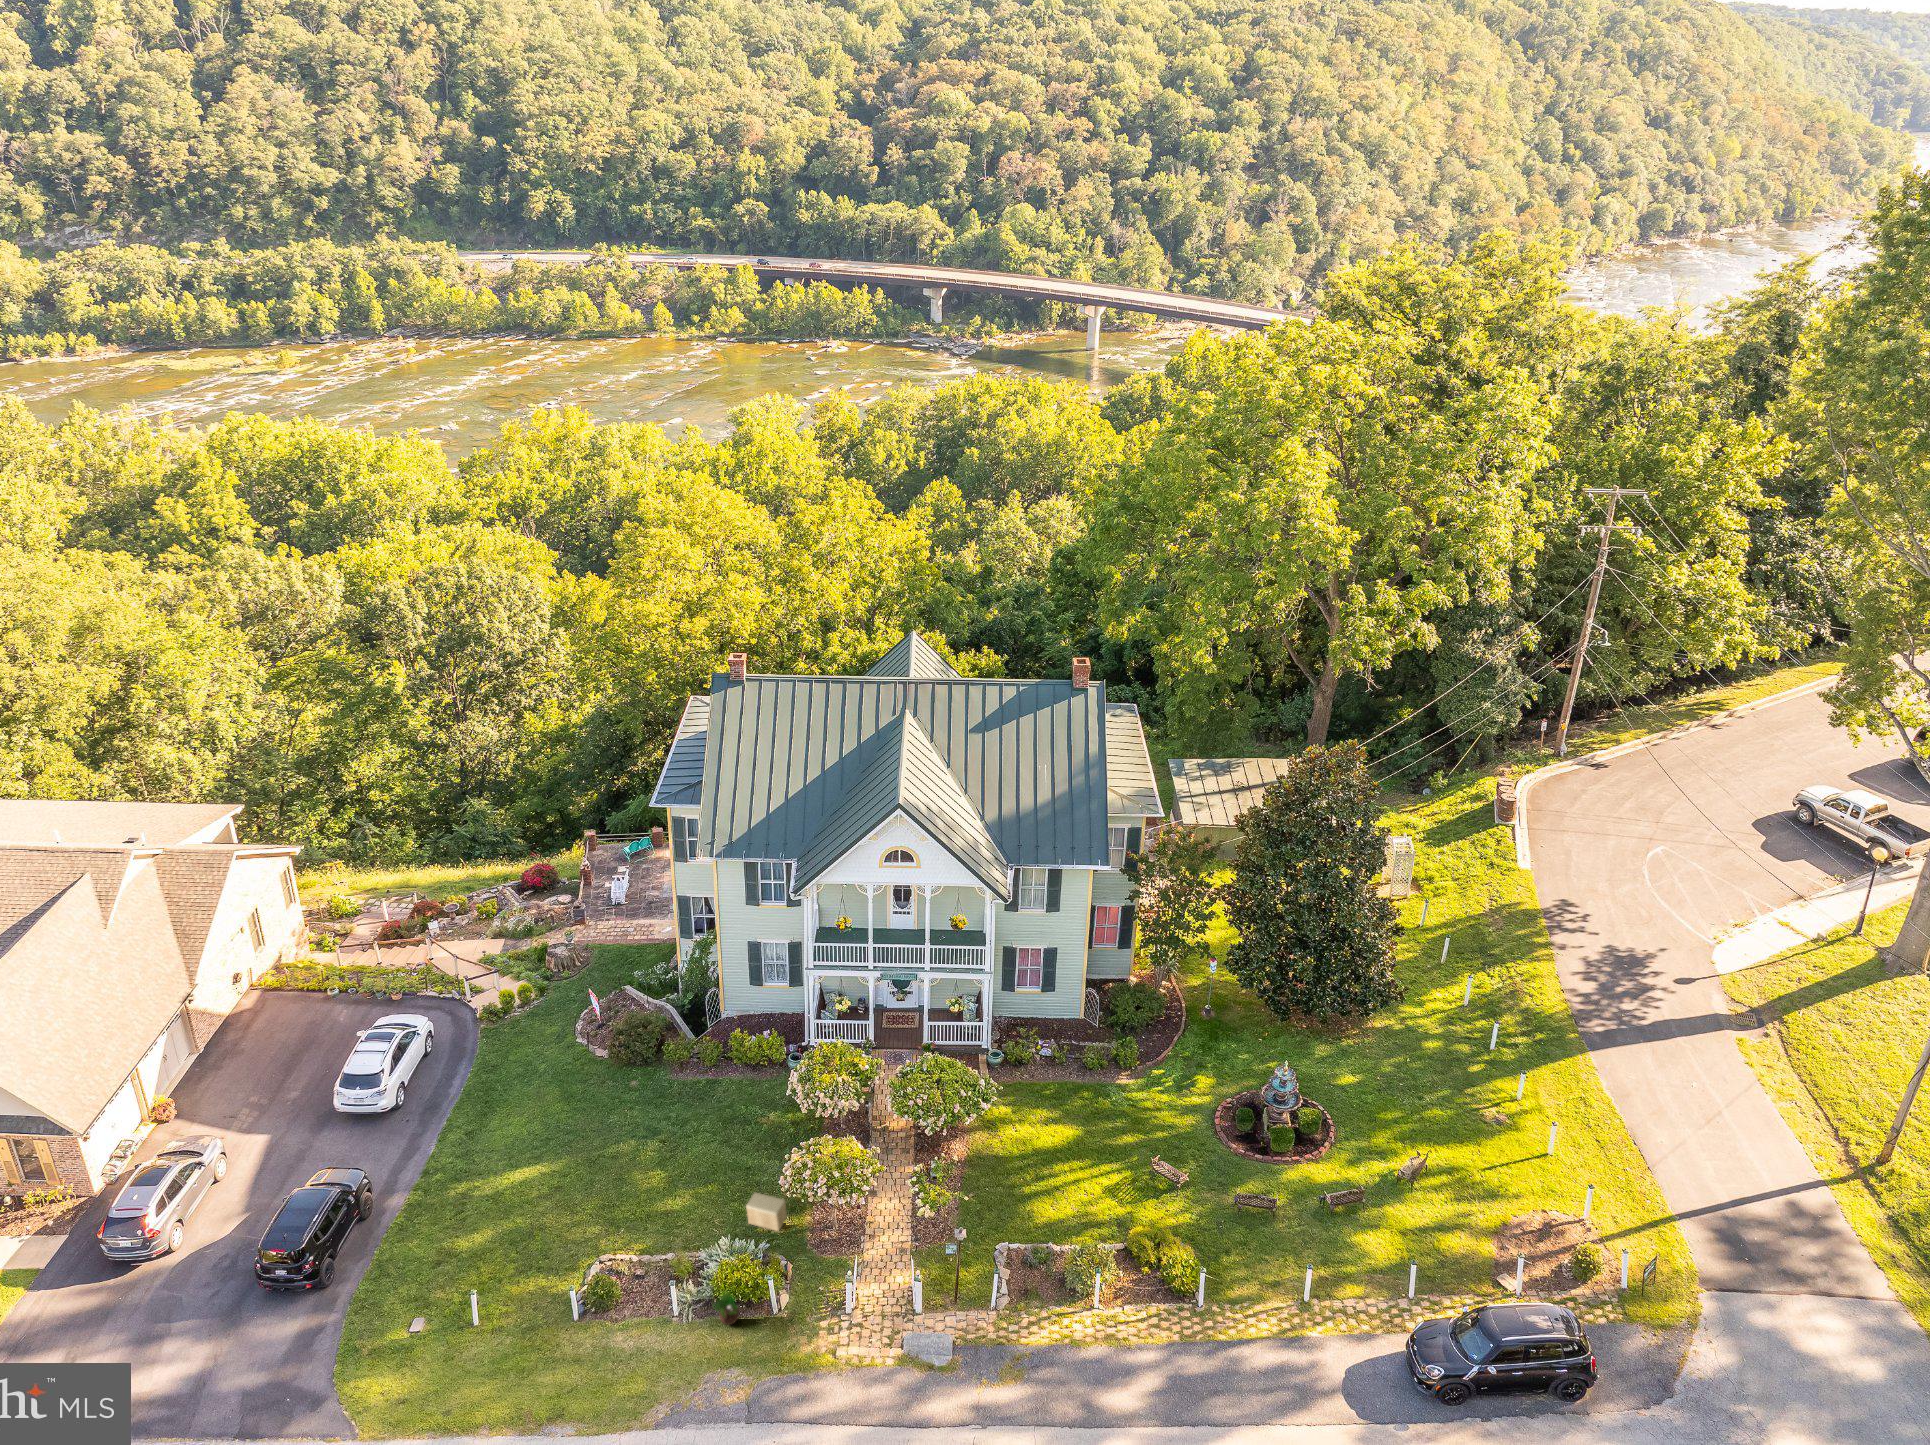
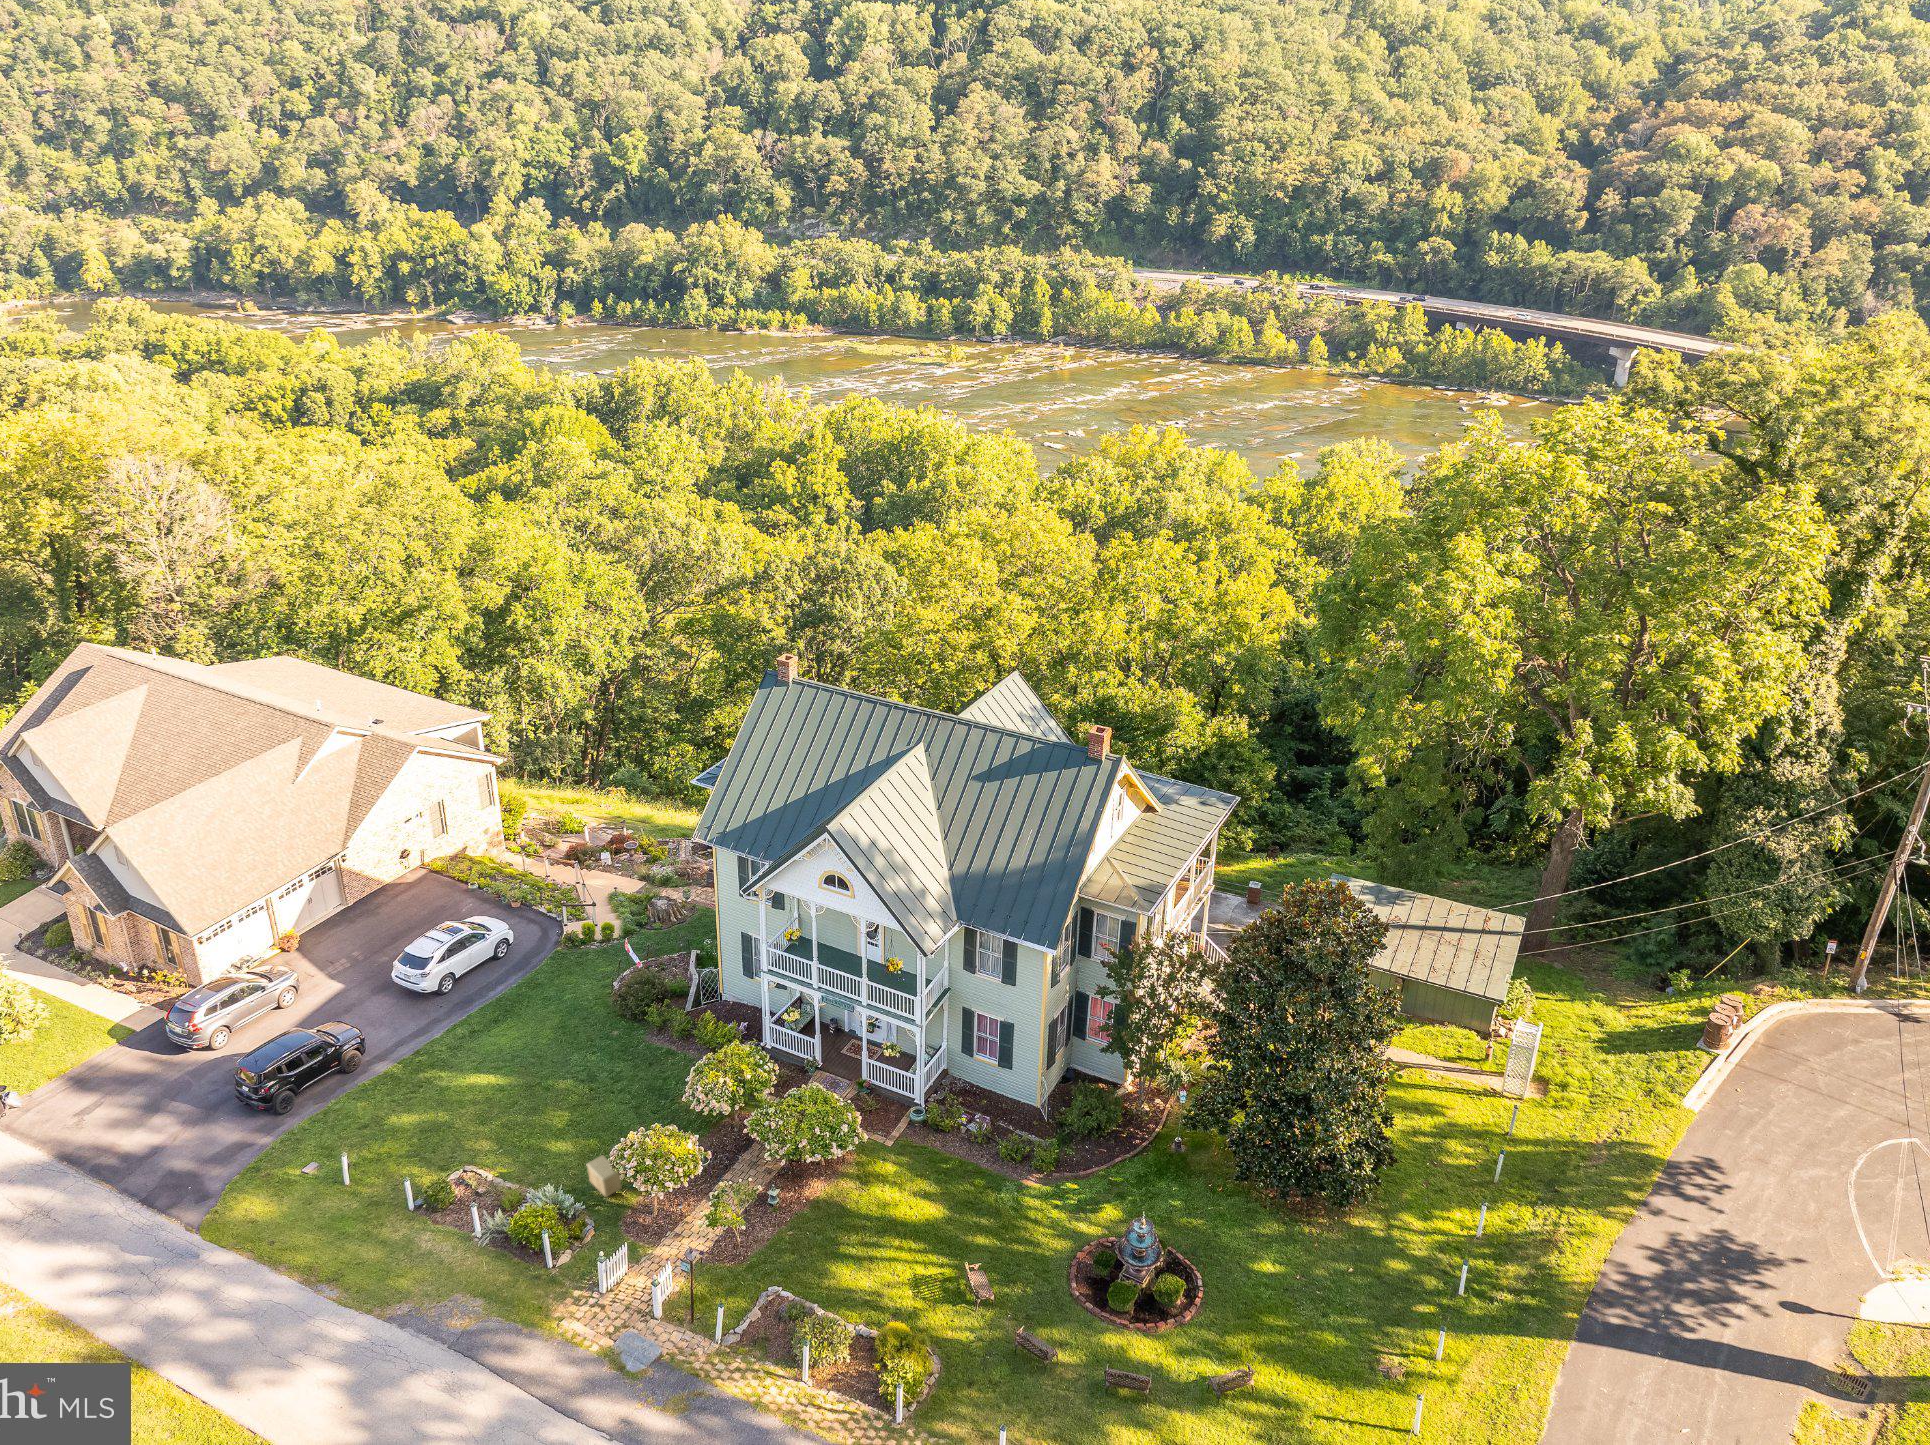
potted tree: present [715,1292,739,1325] -> none [488,1225,519,1259]

